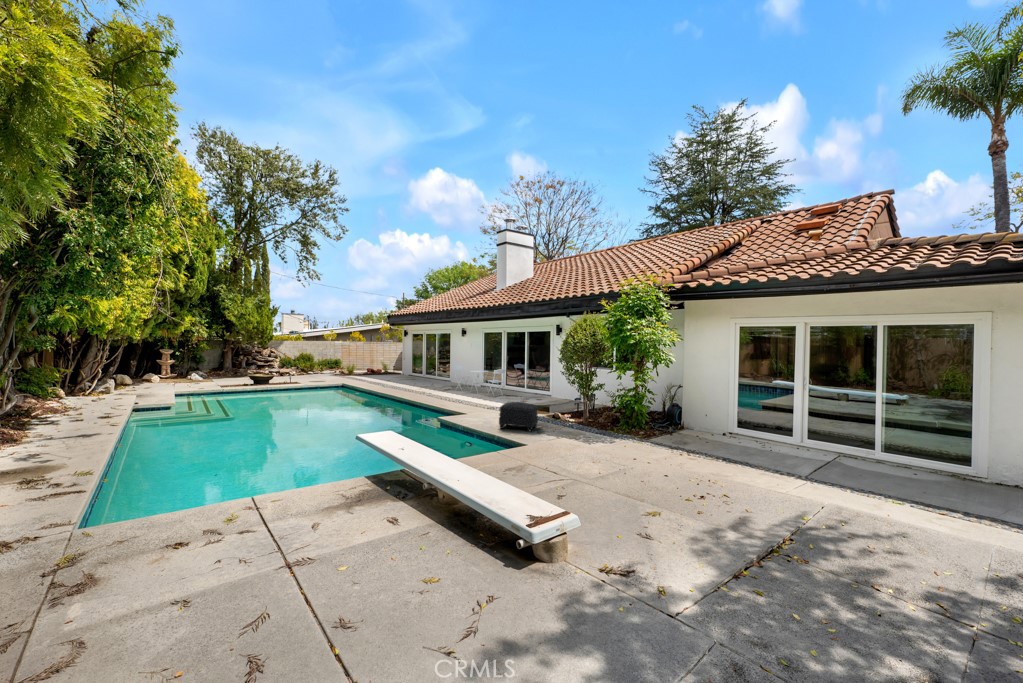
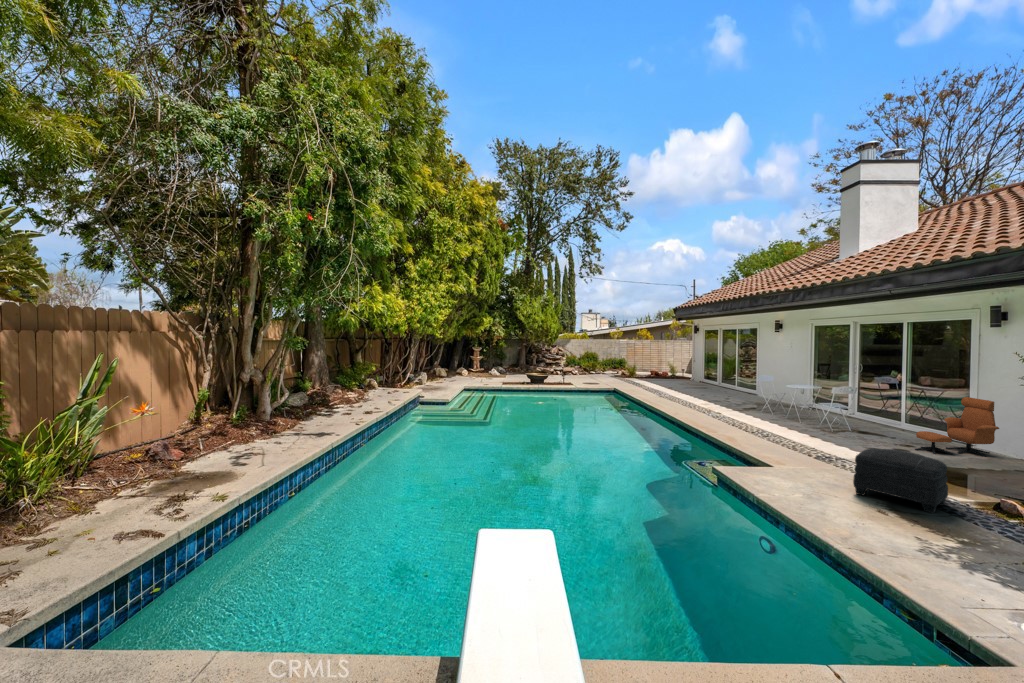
lounge chair: none [530,375,564,407] -> present [915,397,999,457]

